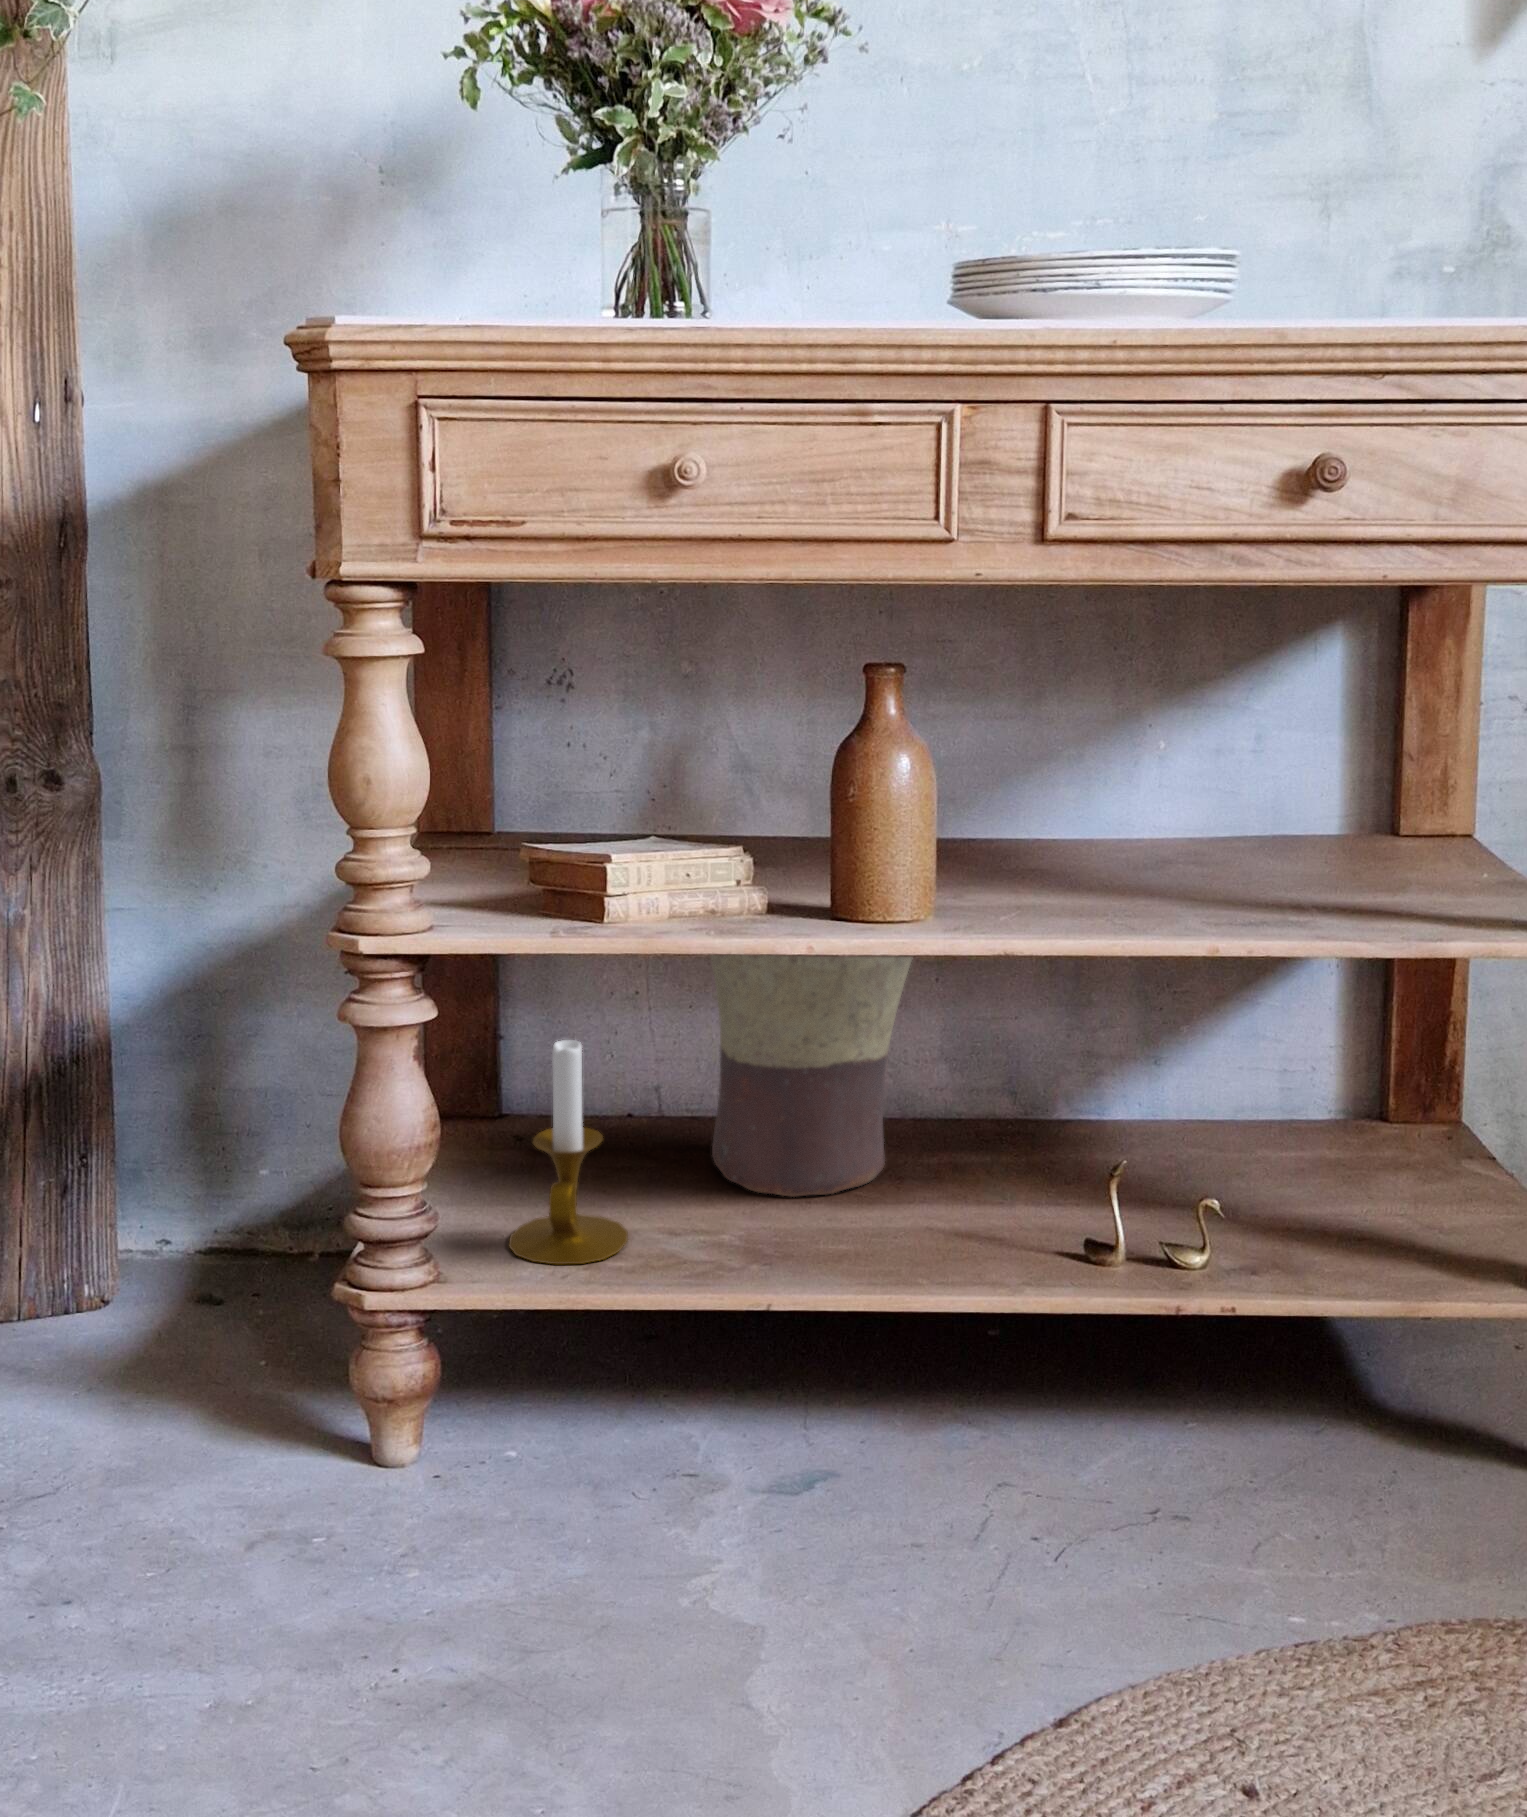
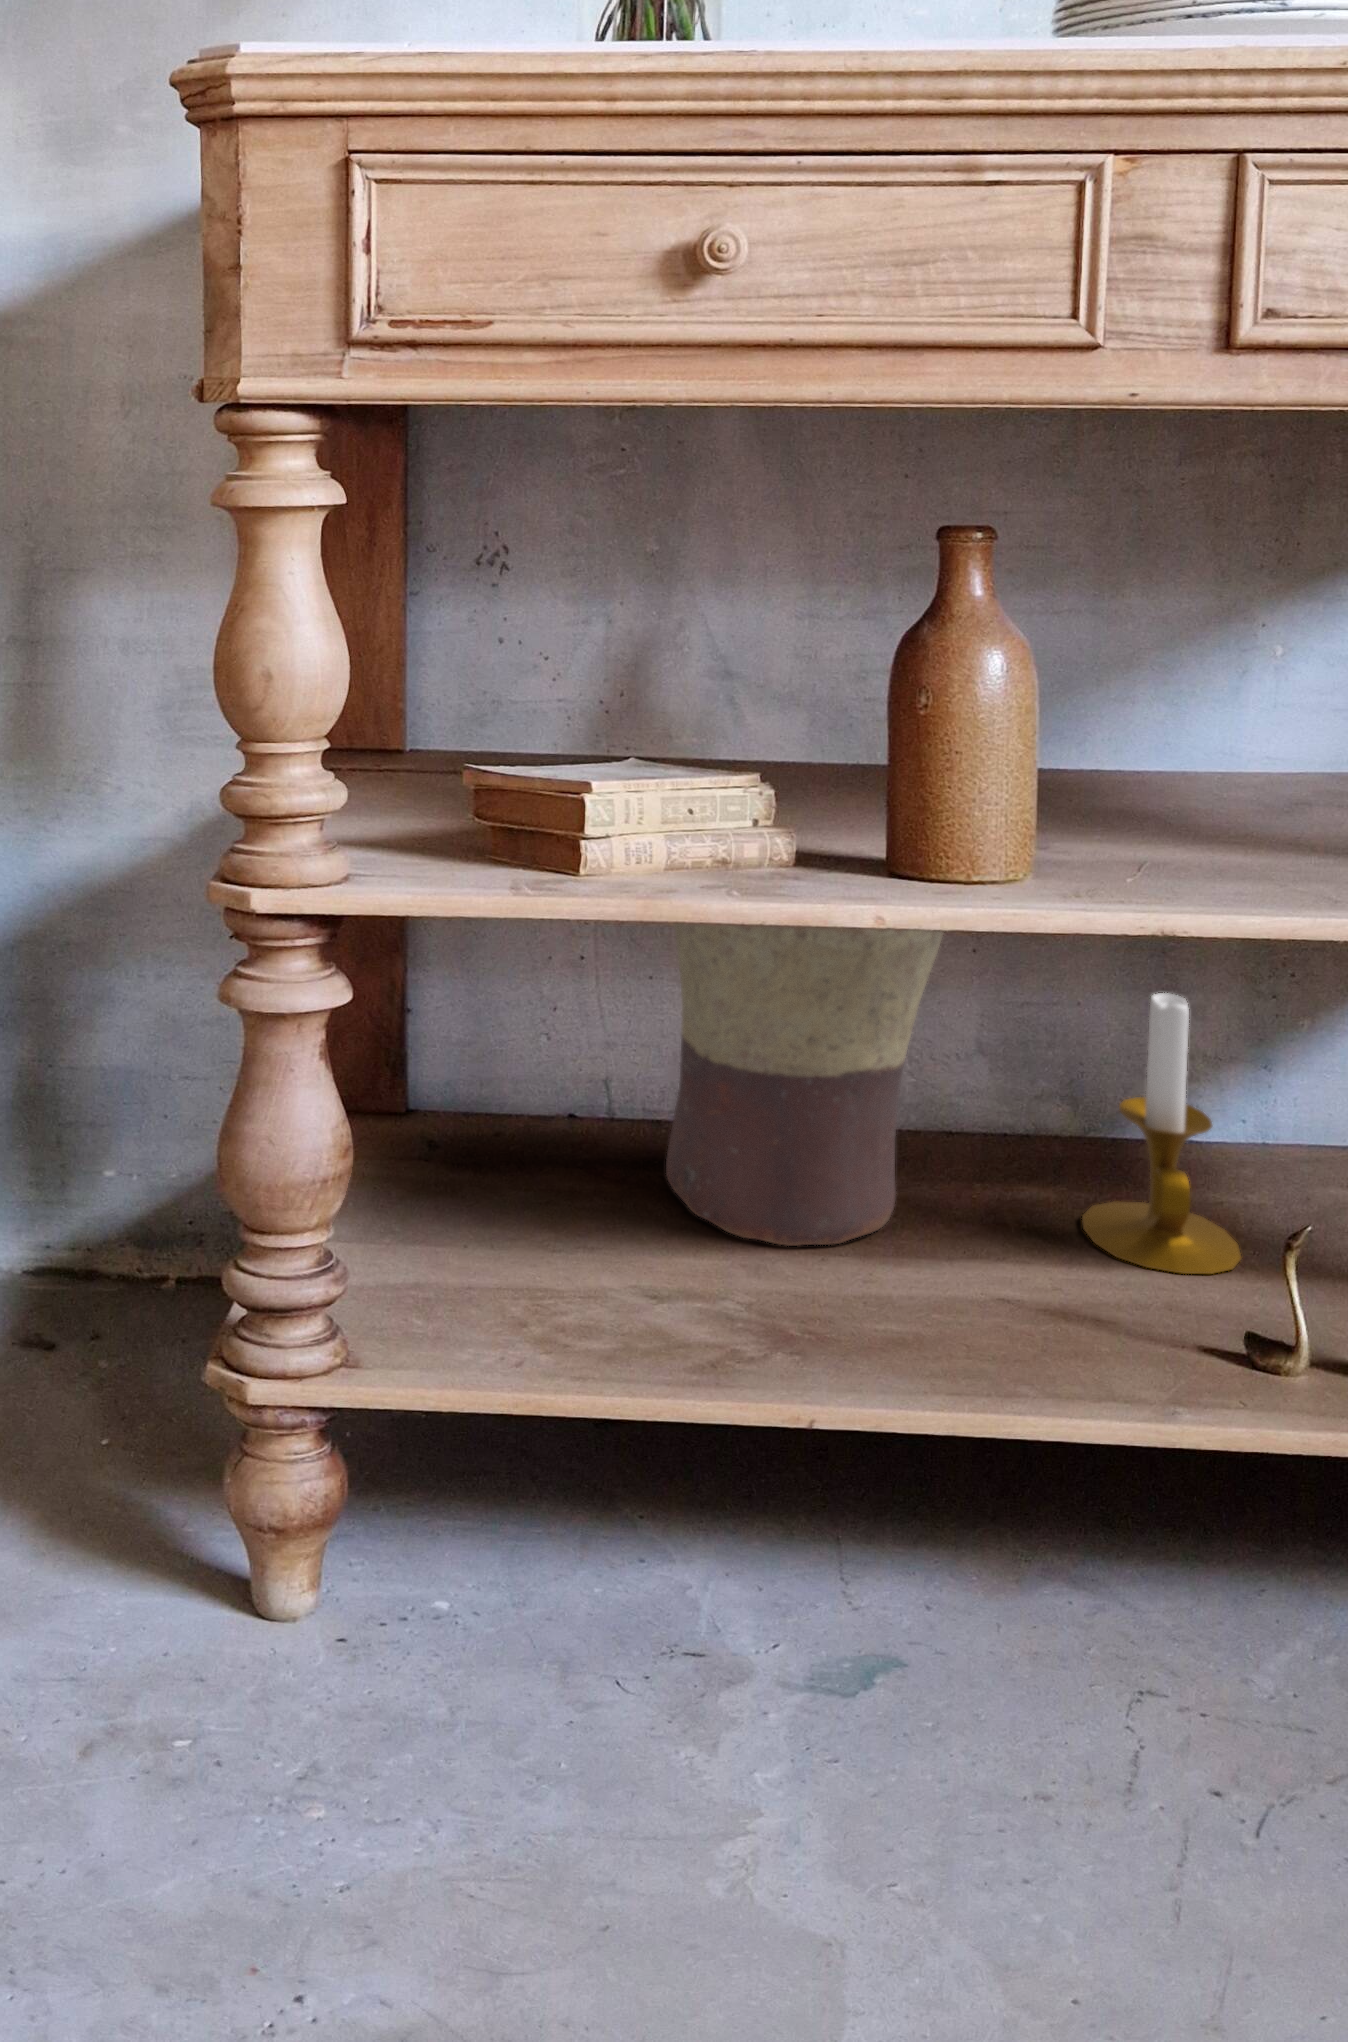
candlestick: present [509,1040,628,1265] -> present [1082,993,1241,1274]

